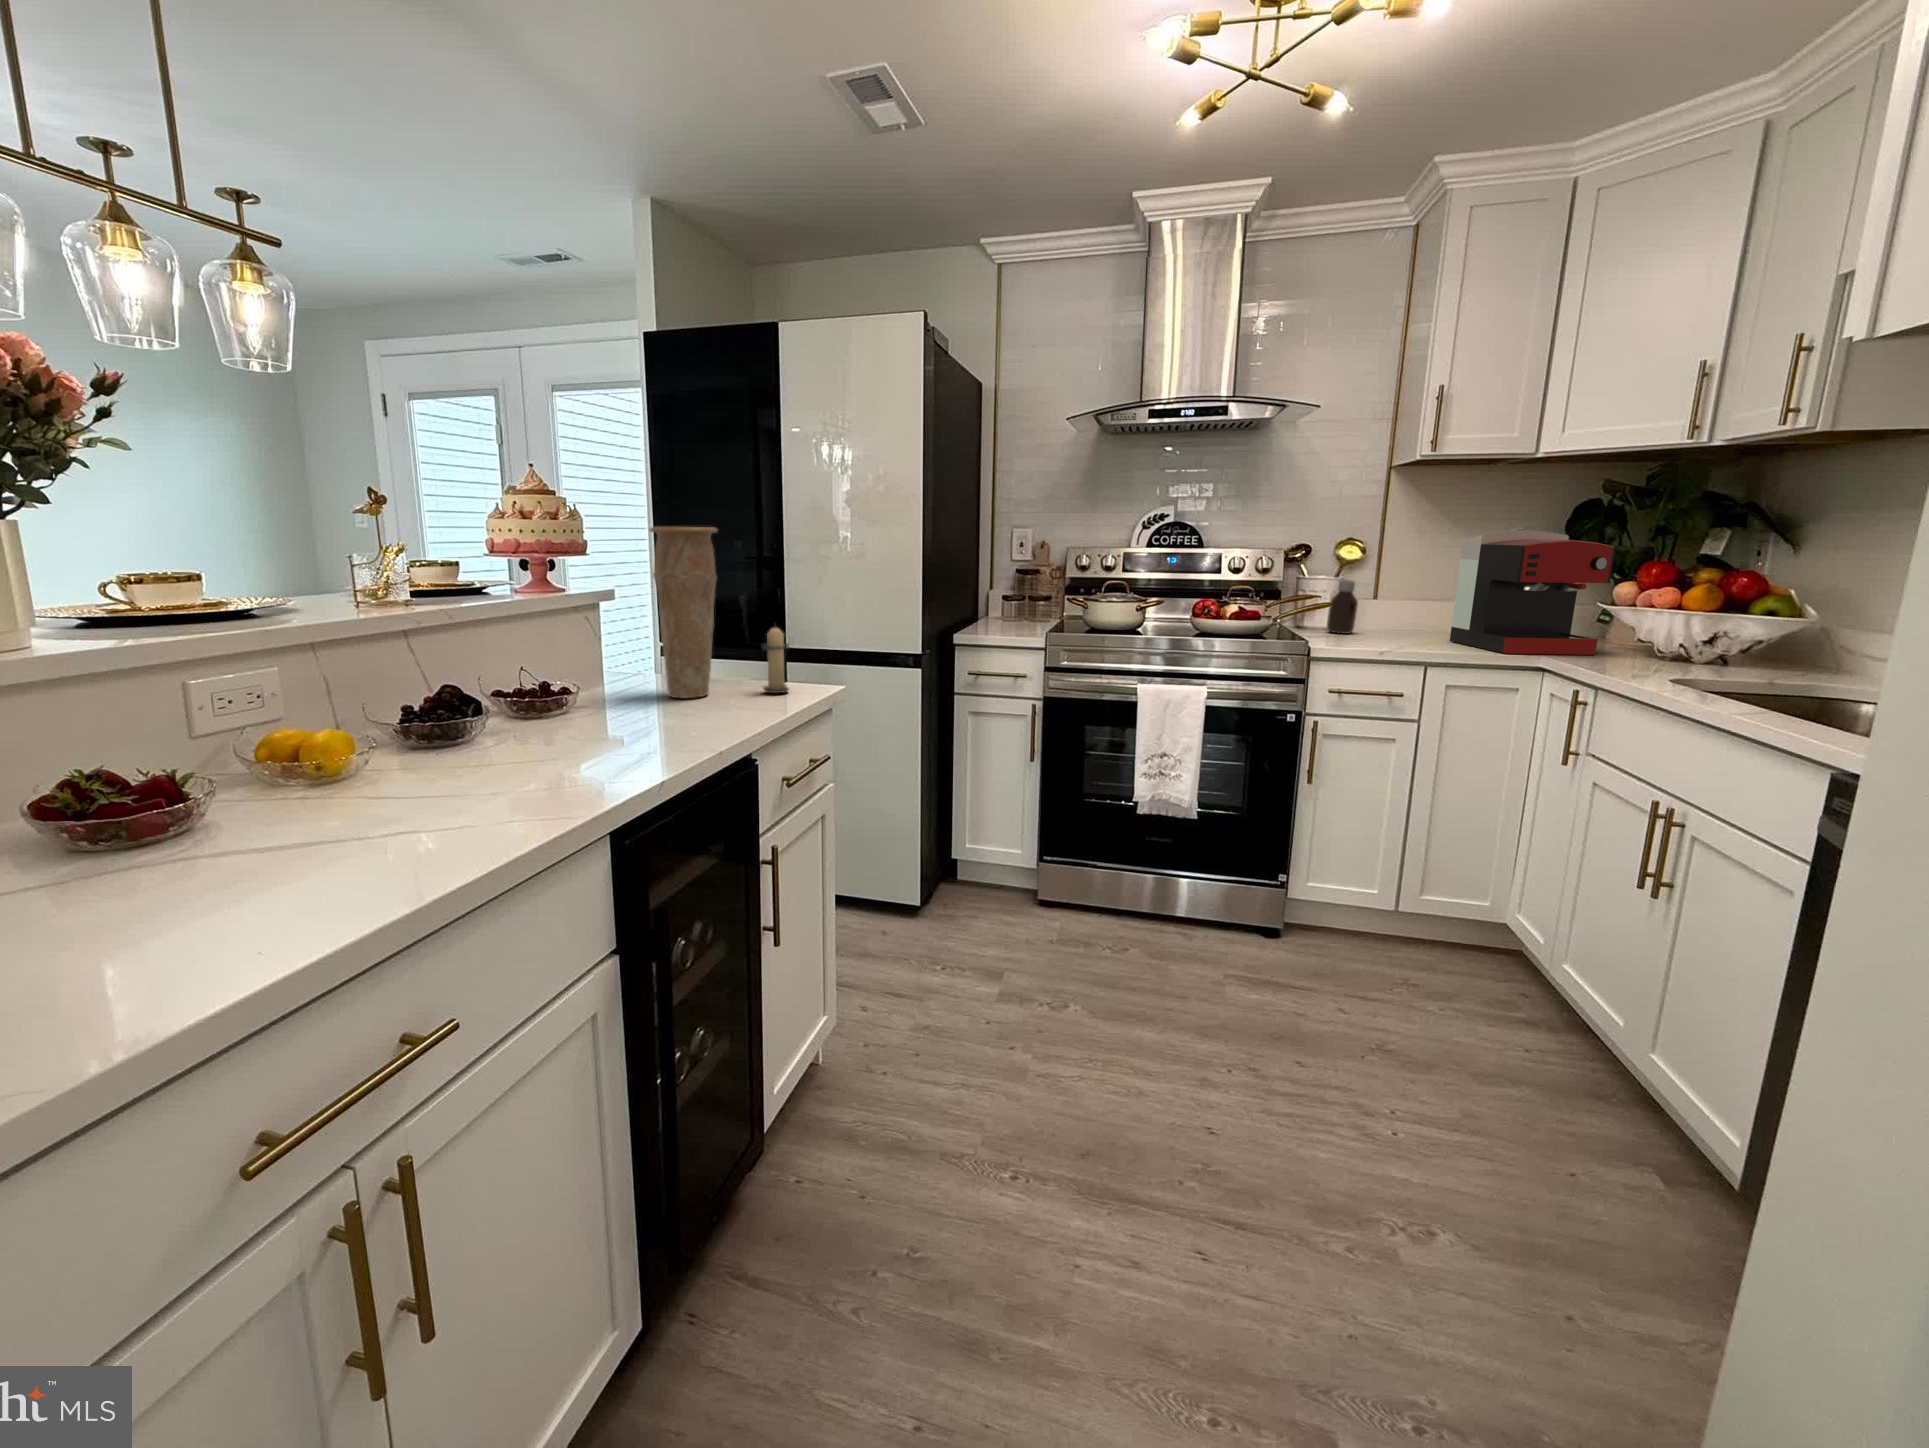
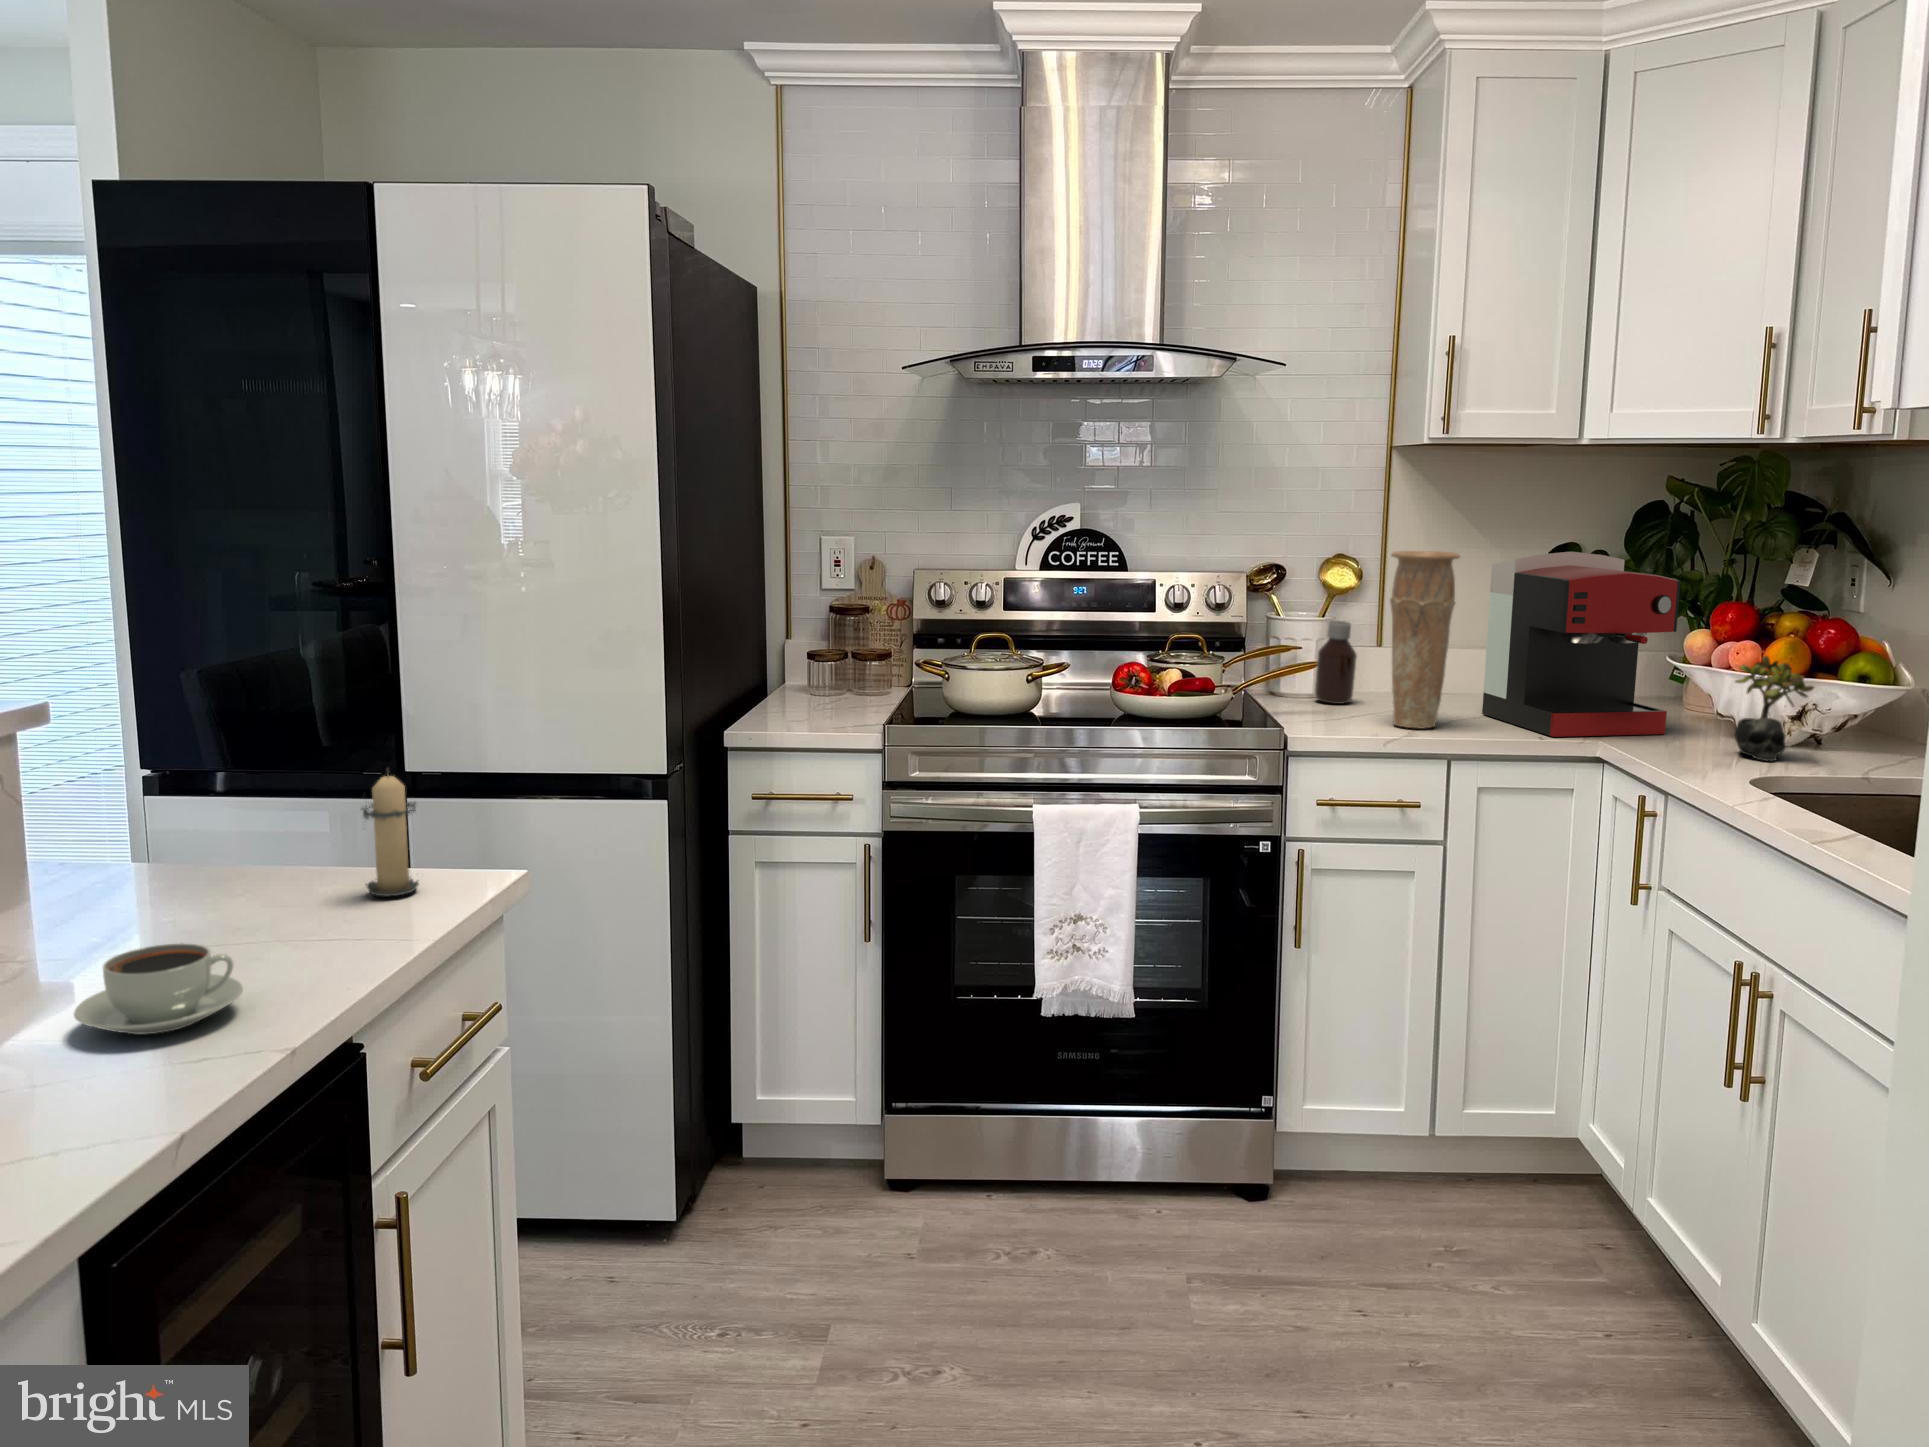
vase: present [650,527,718,698] -> present [1390,551,1460,728]
succulent plant: none [1656,597,1729,671] -> present [1735,656,1814,761]
coffee cup: none [619,697,700,740] -> present [74,943,243,1035]

